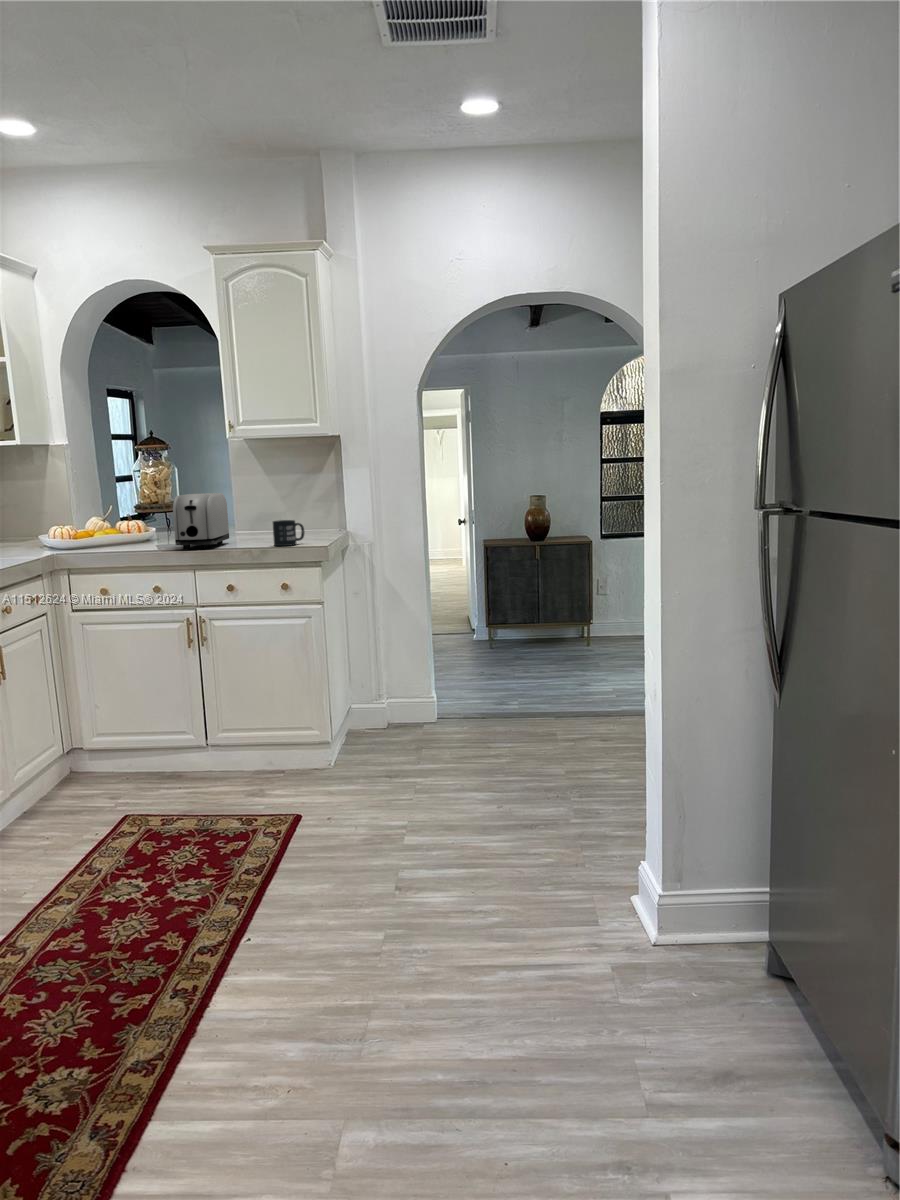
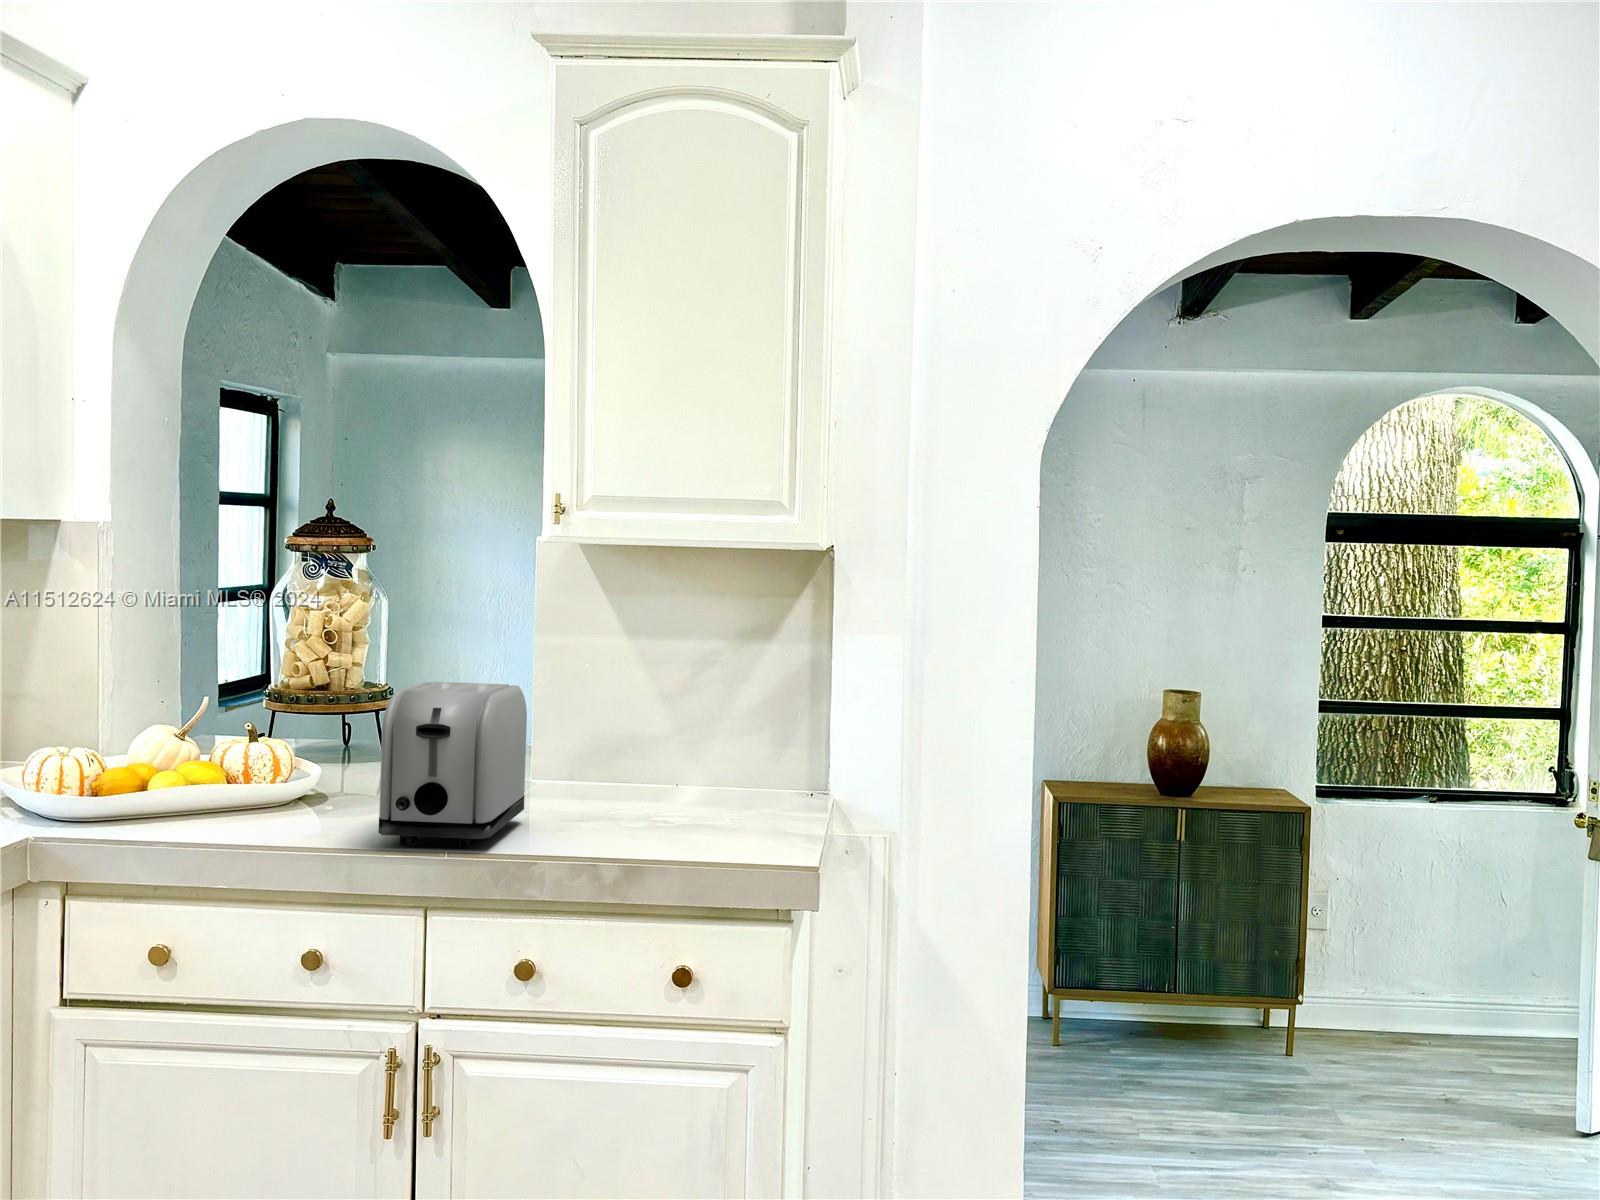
mug: present [273,520,304,546] -> none [661,780,748,859]

